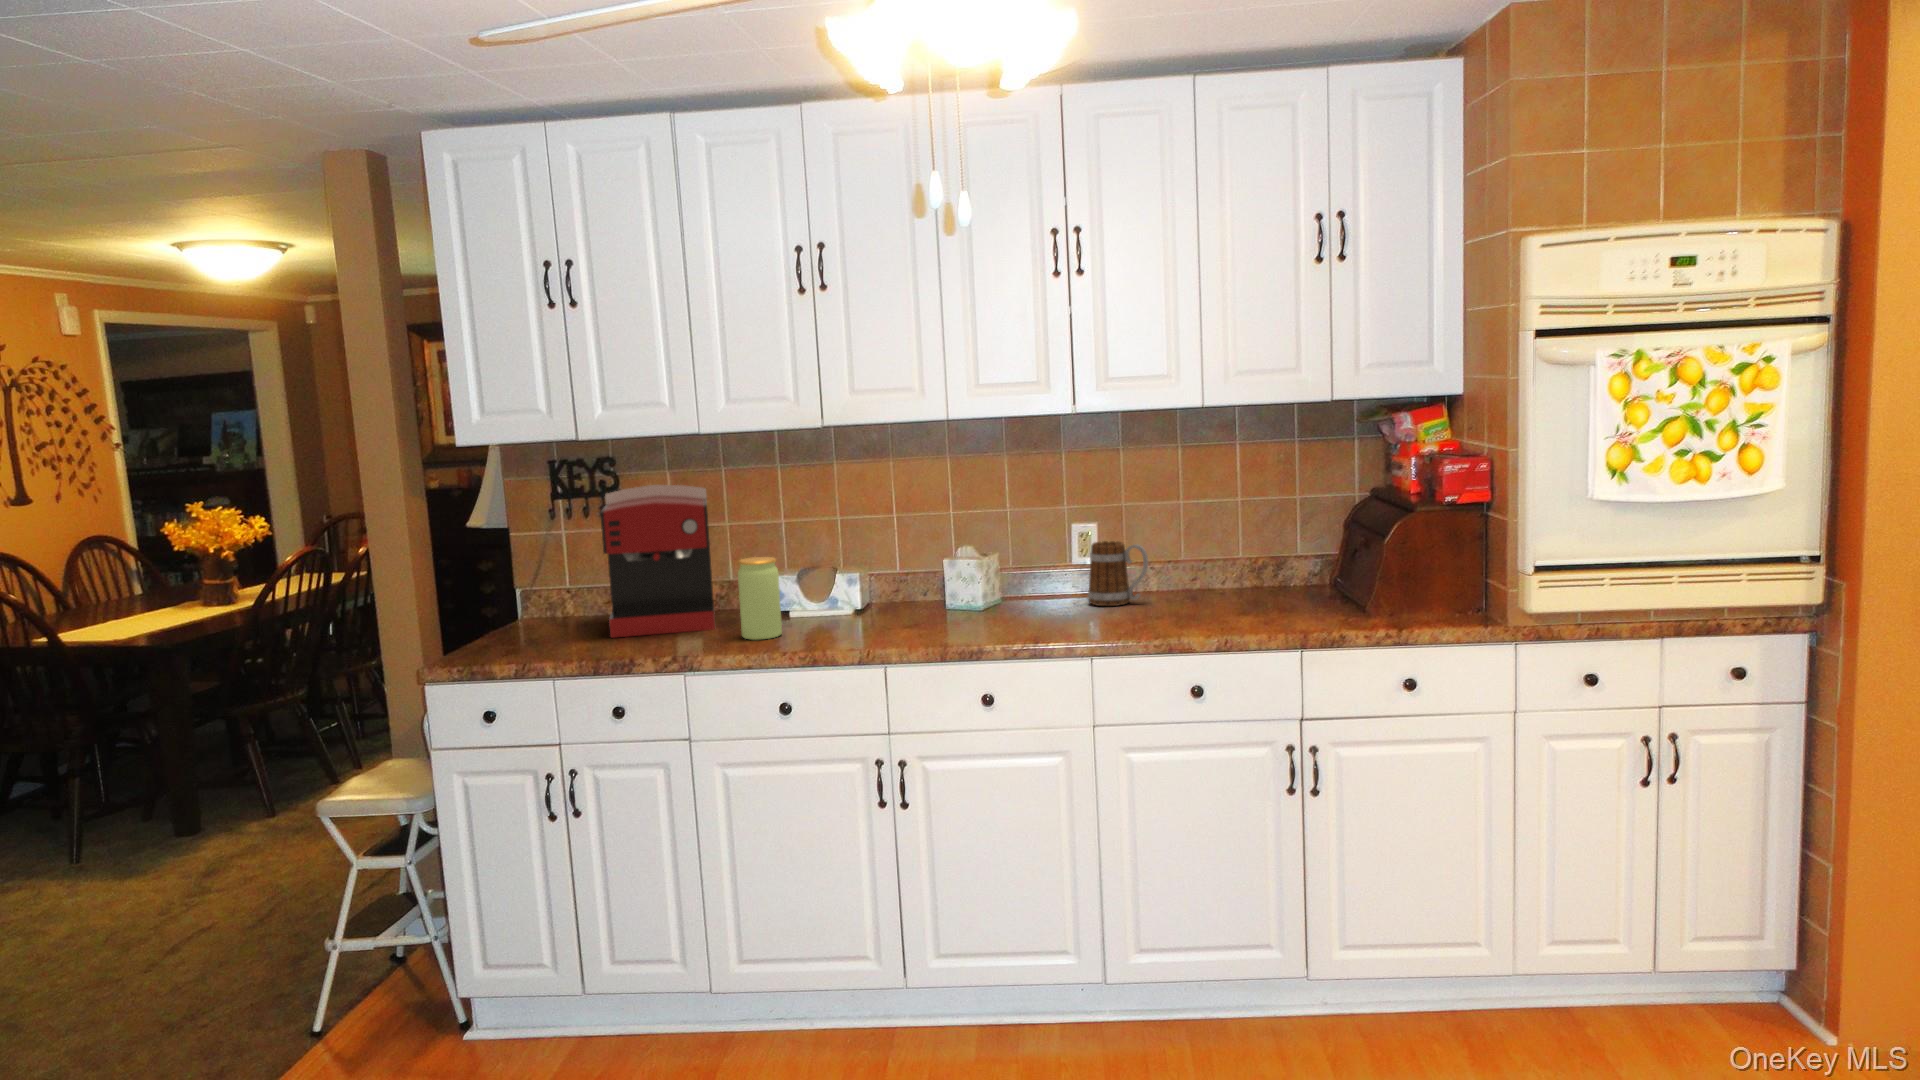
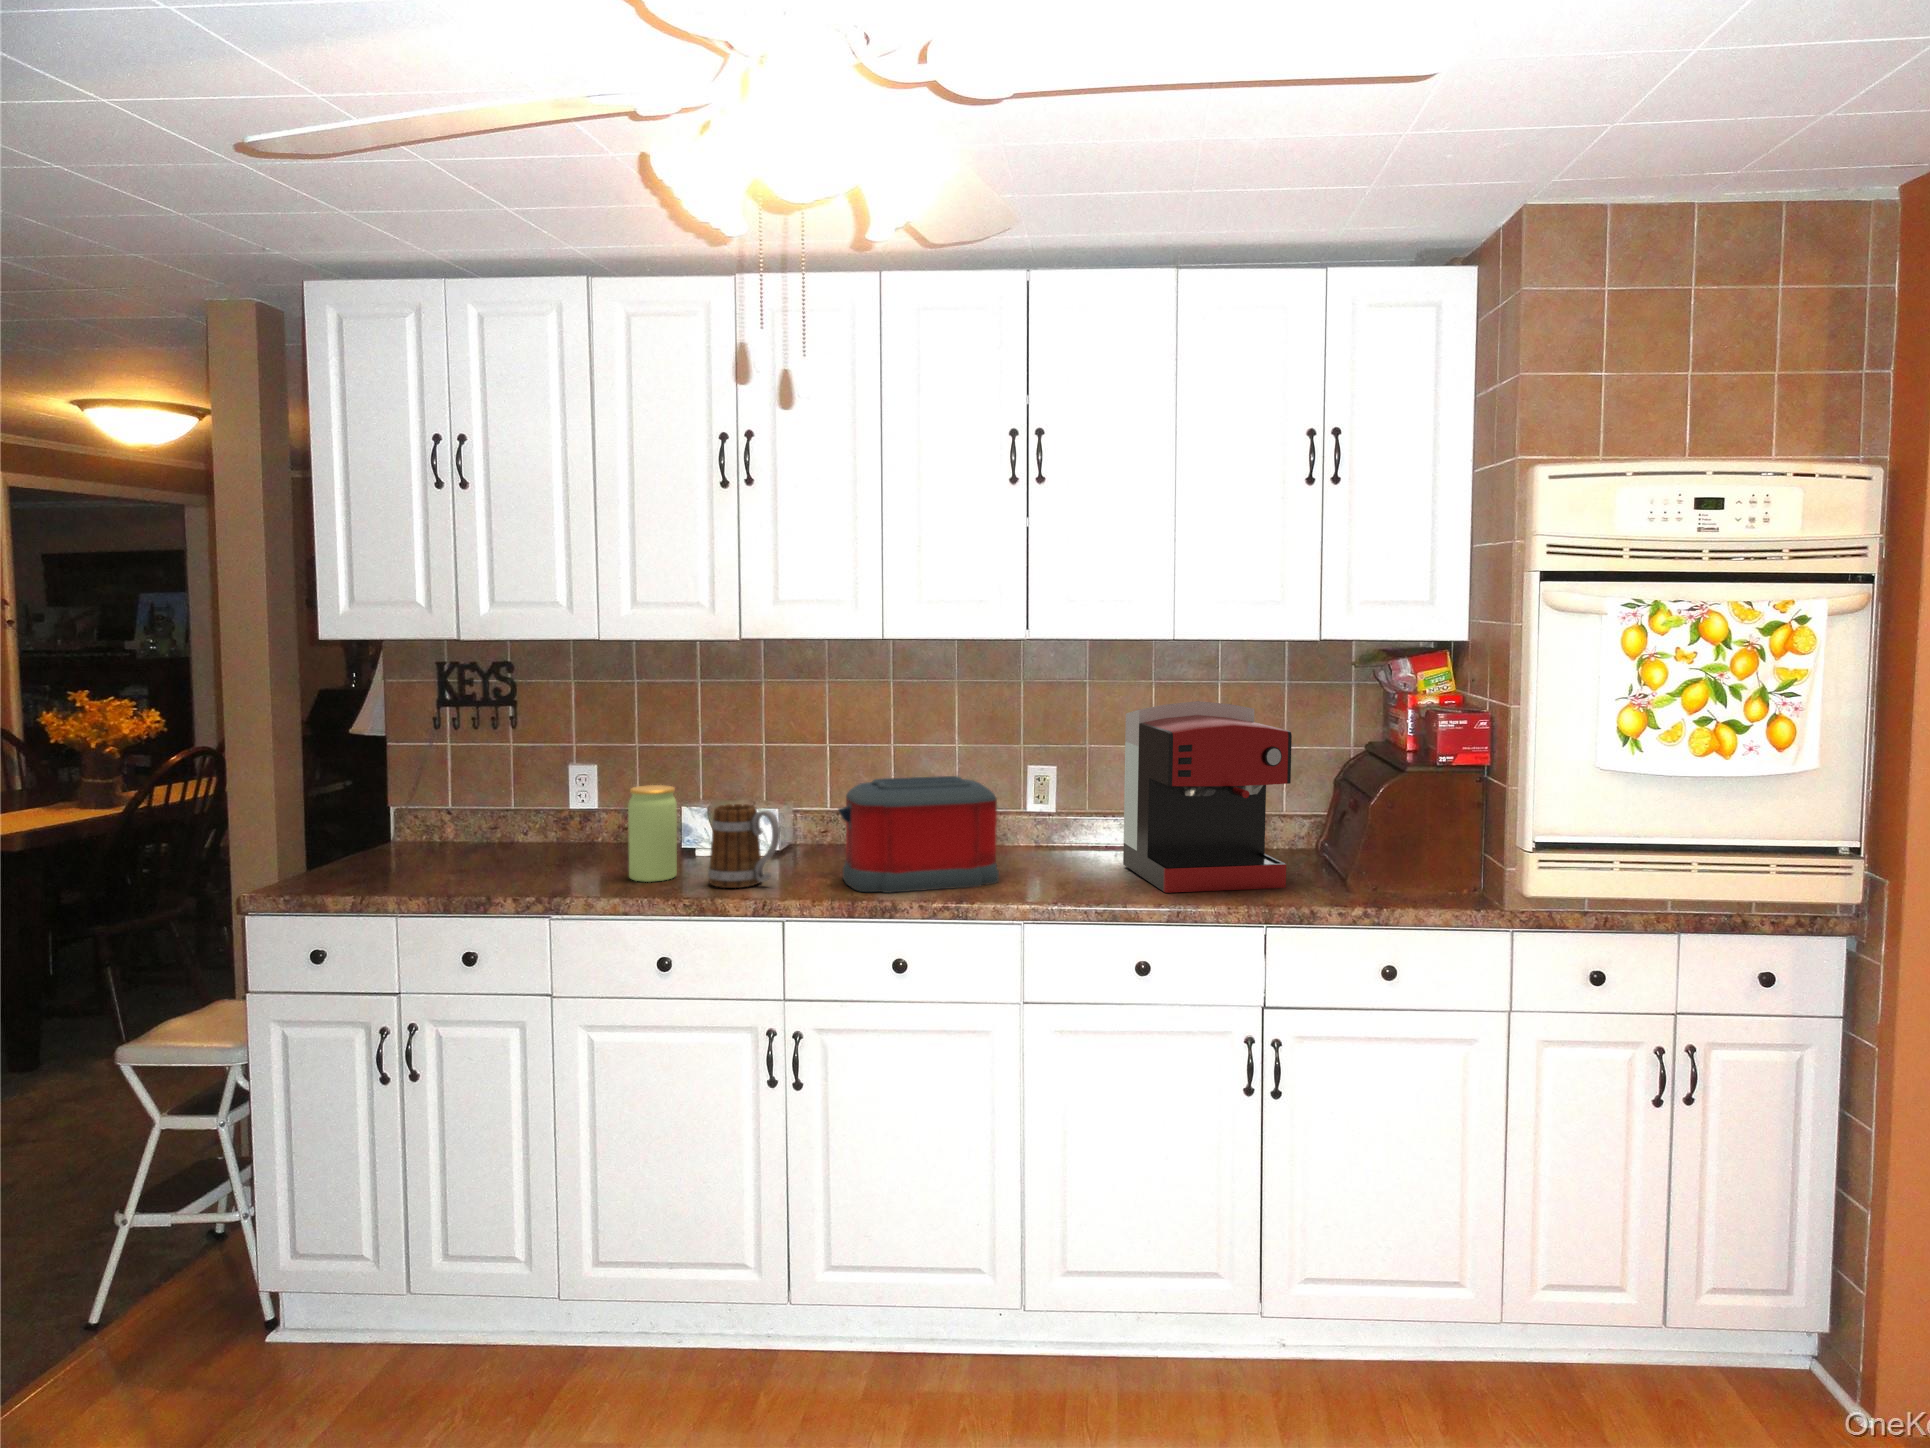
coffee maker: present [600,485,715,638] -> present [1123,701,1292,893]
toaster: none [921,536,1062,639] -> present [838,776,999,893]
mug: present [1088,541,1148,606] -> present [708,804,780,888]

